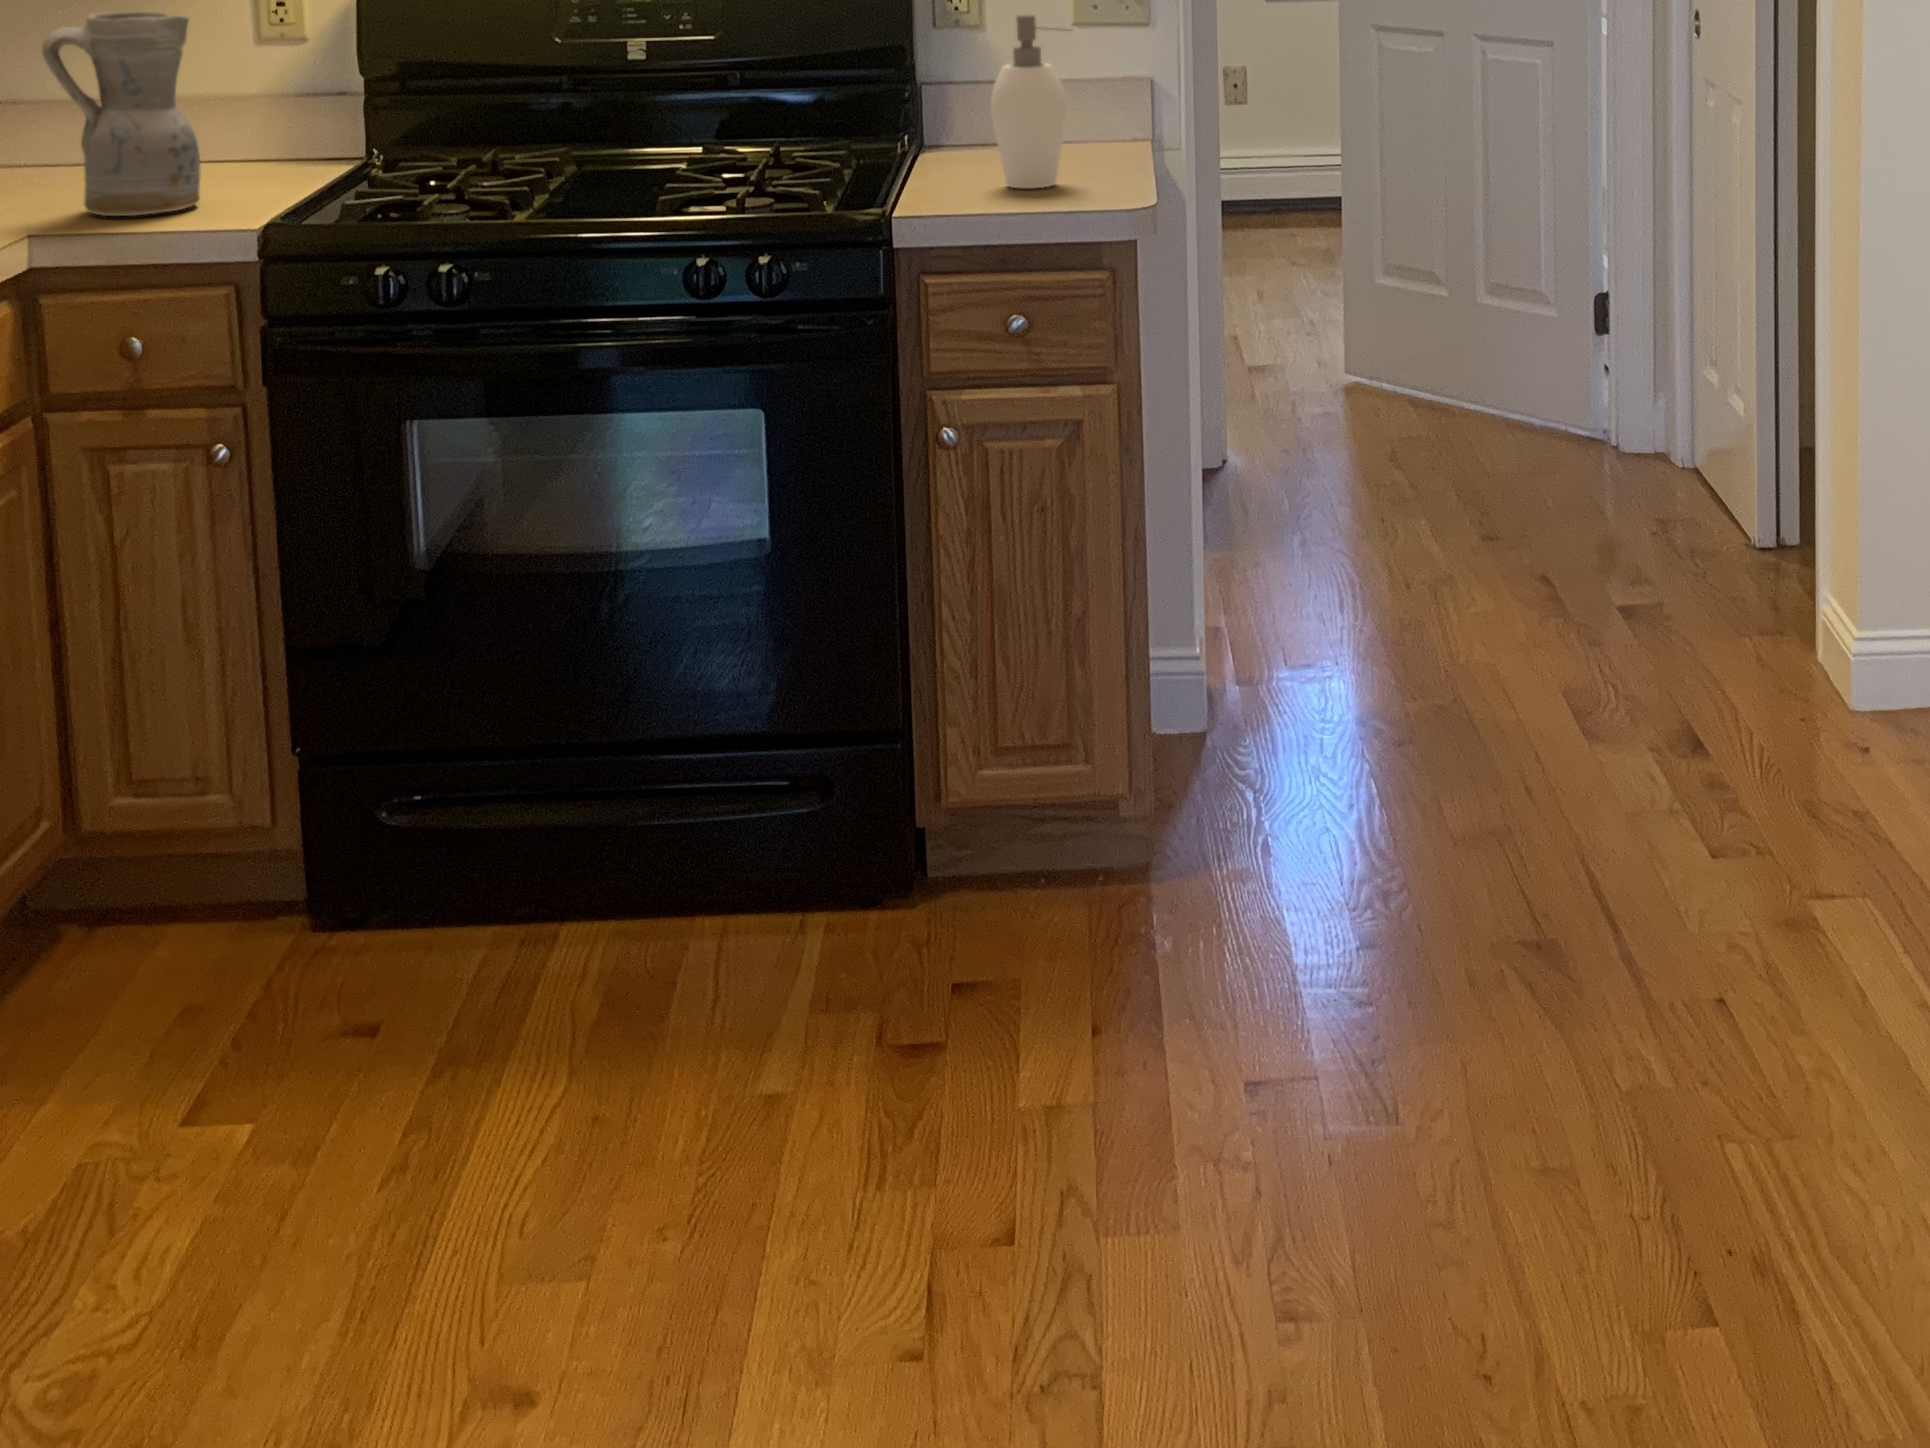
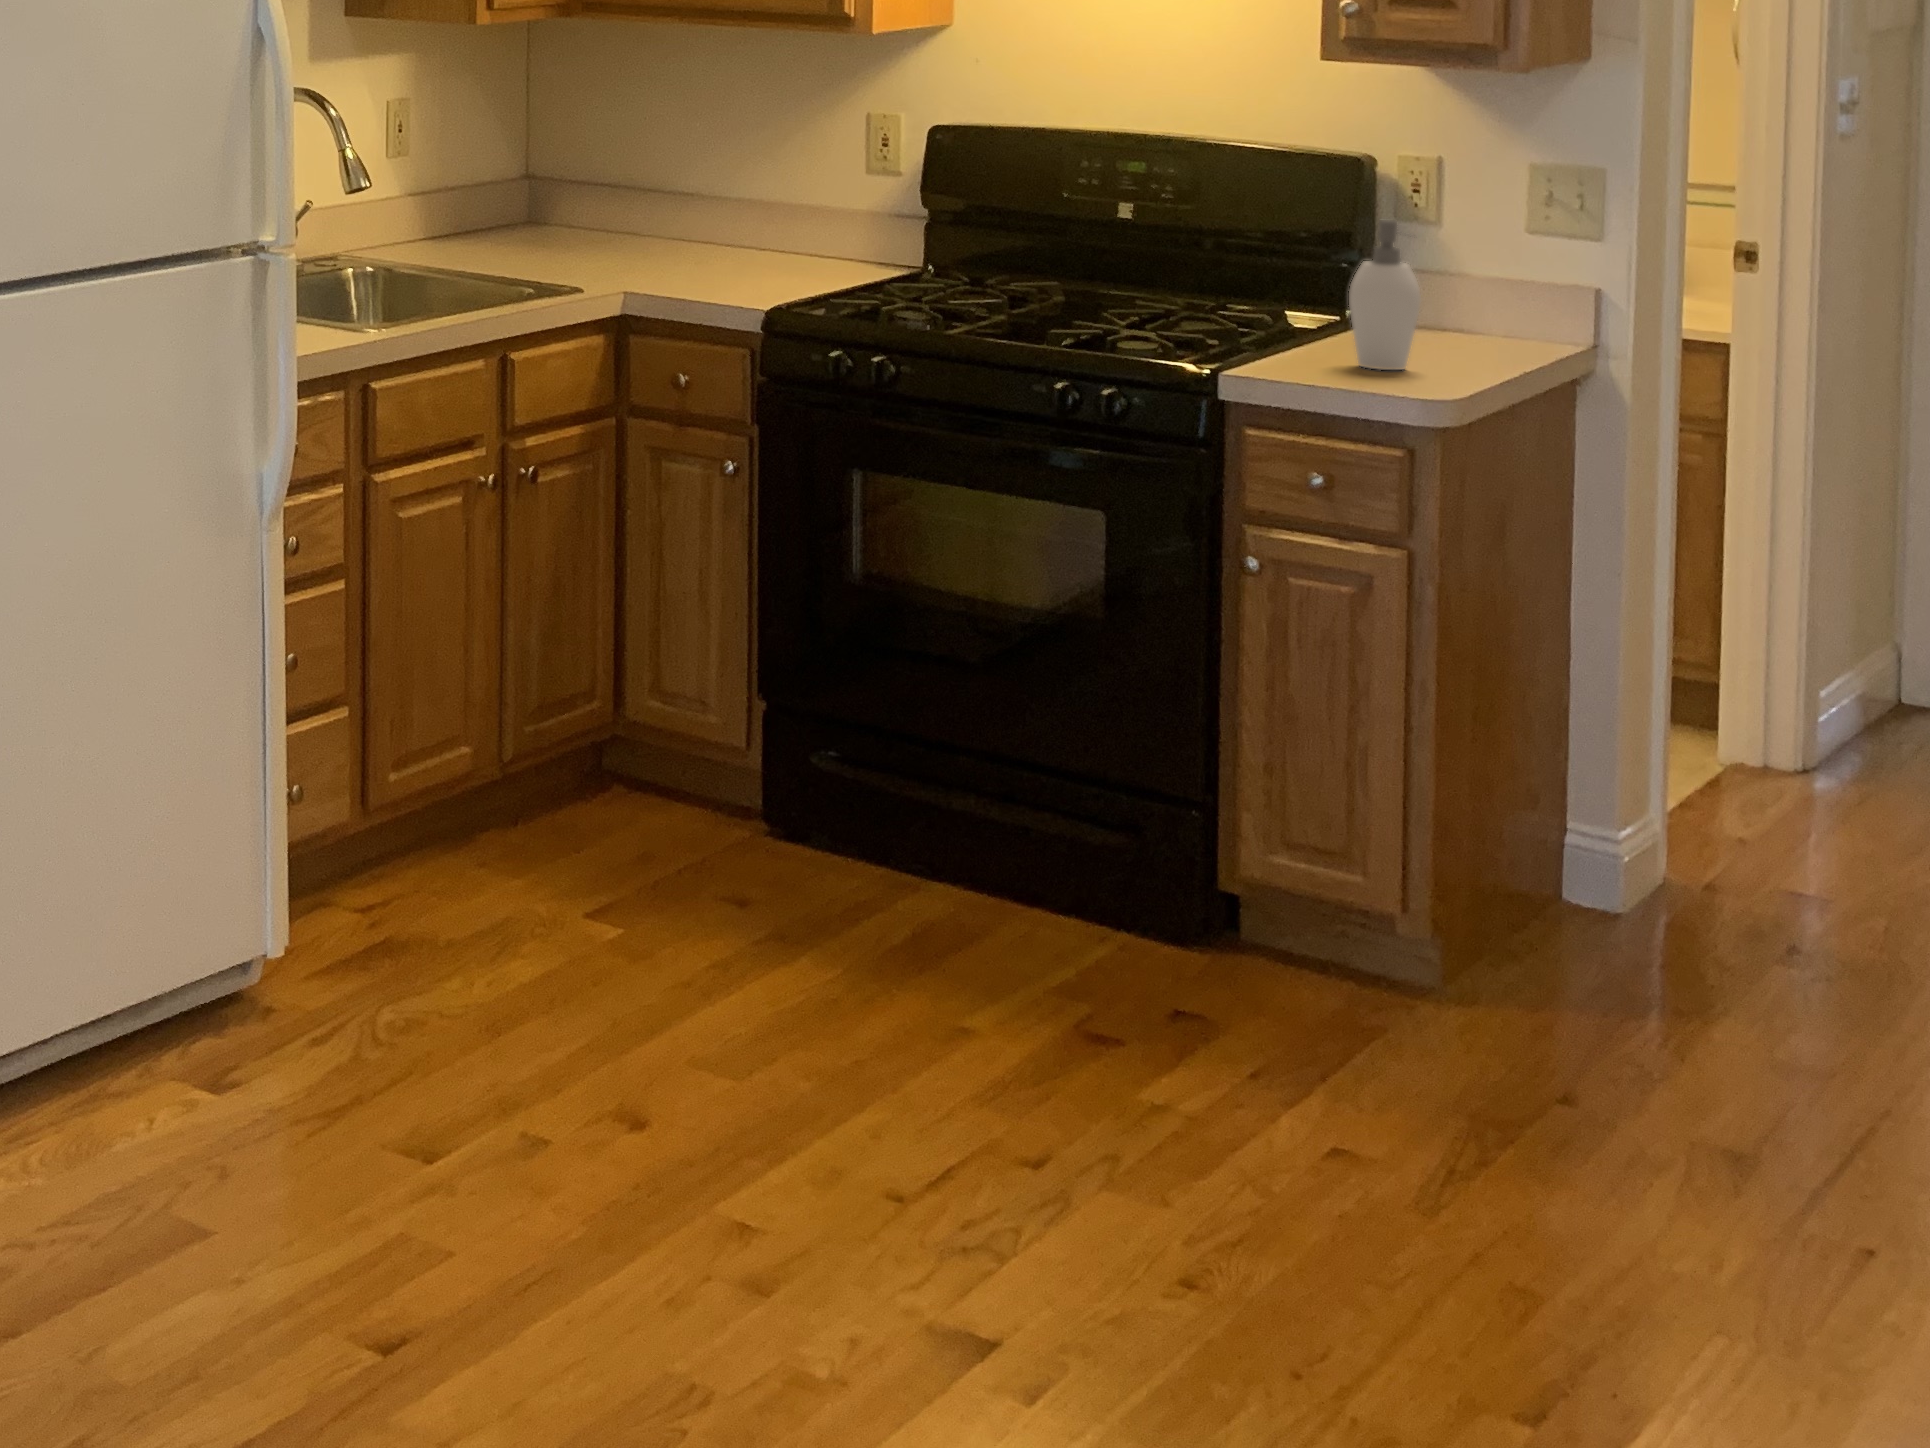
ceramic pitcher: present [42,11,200,216] -> none [660,142,759,290]

